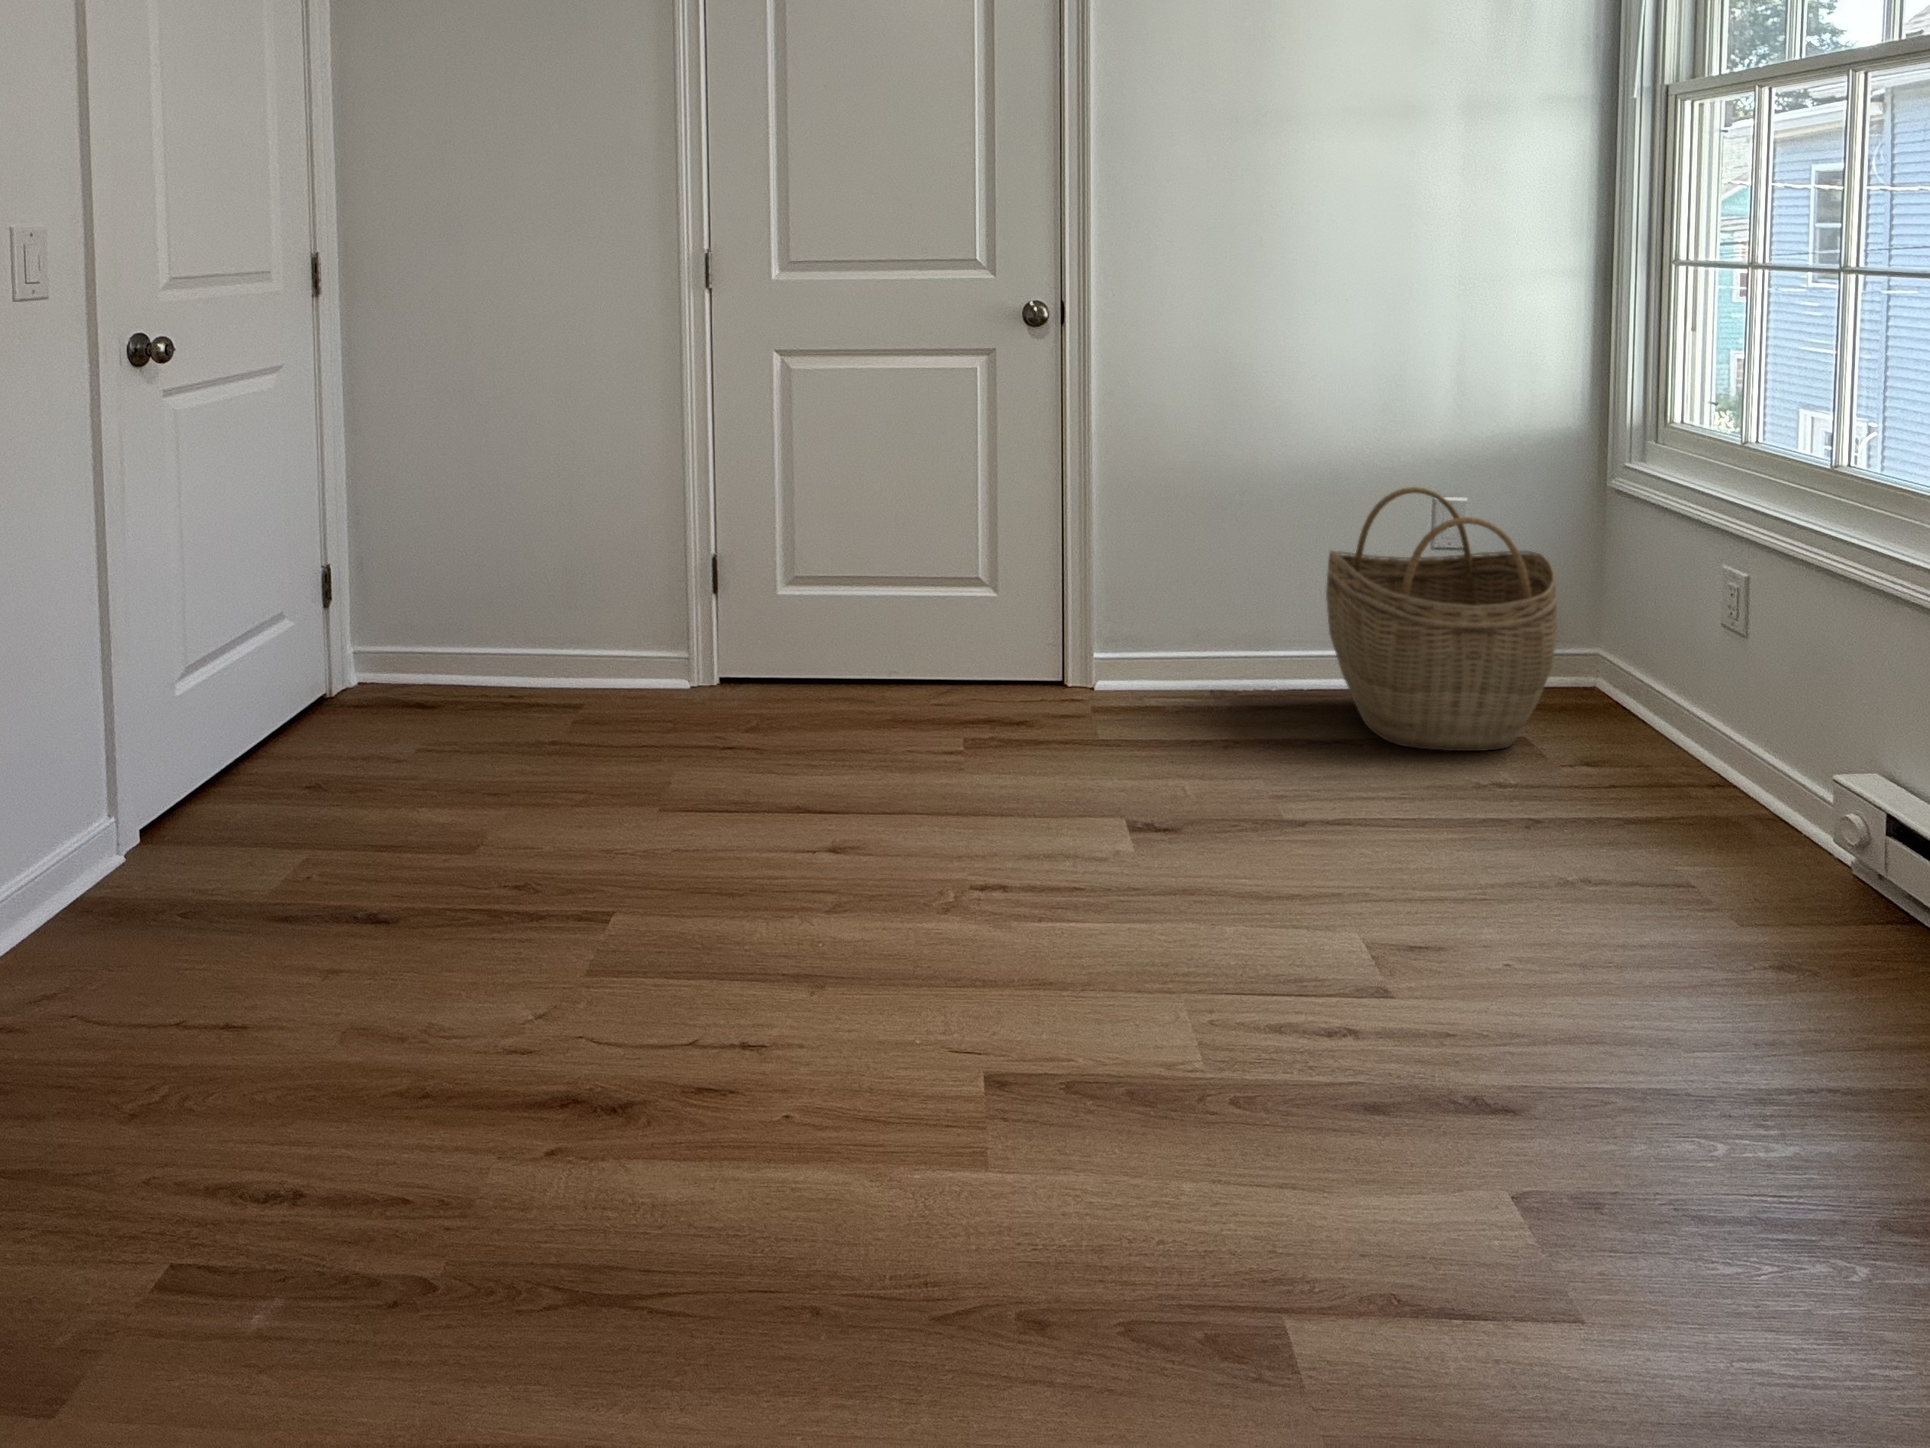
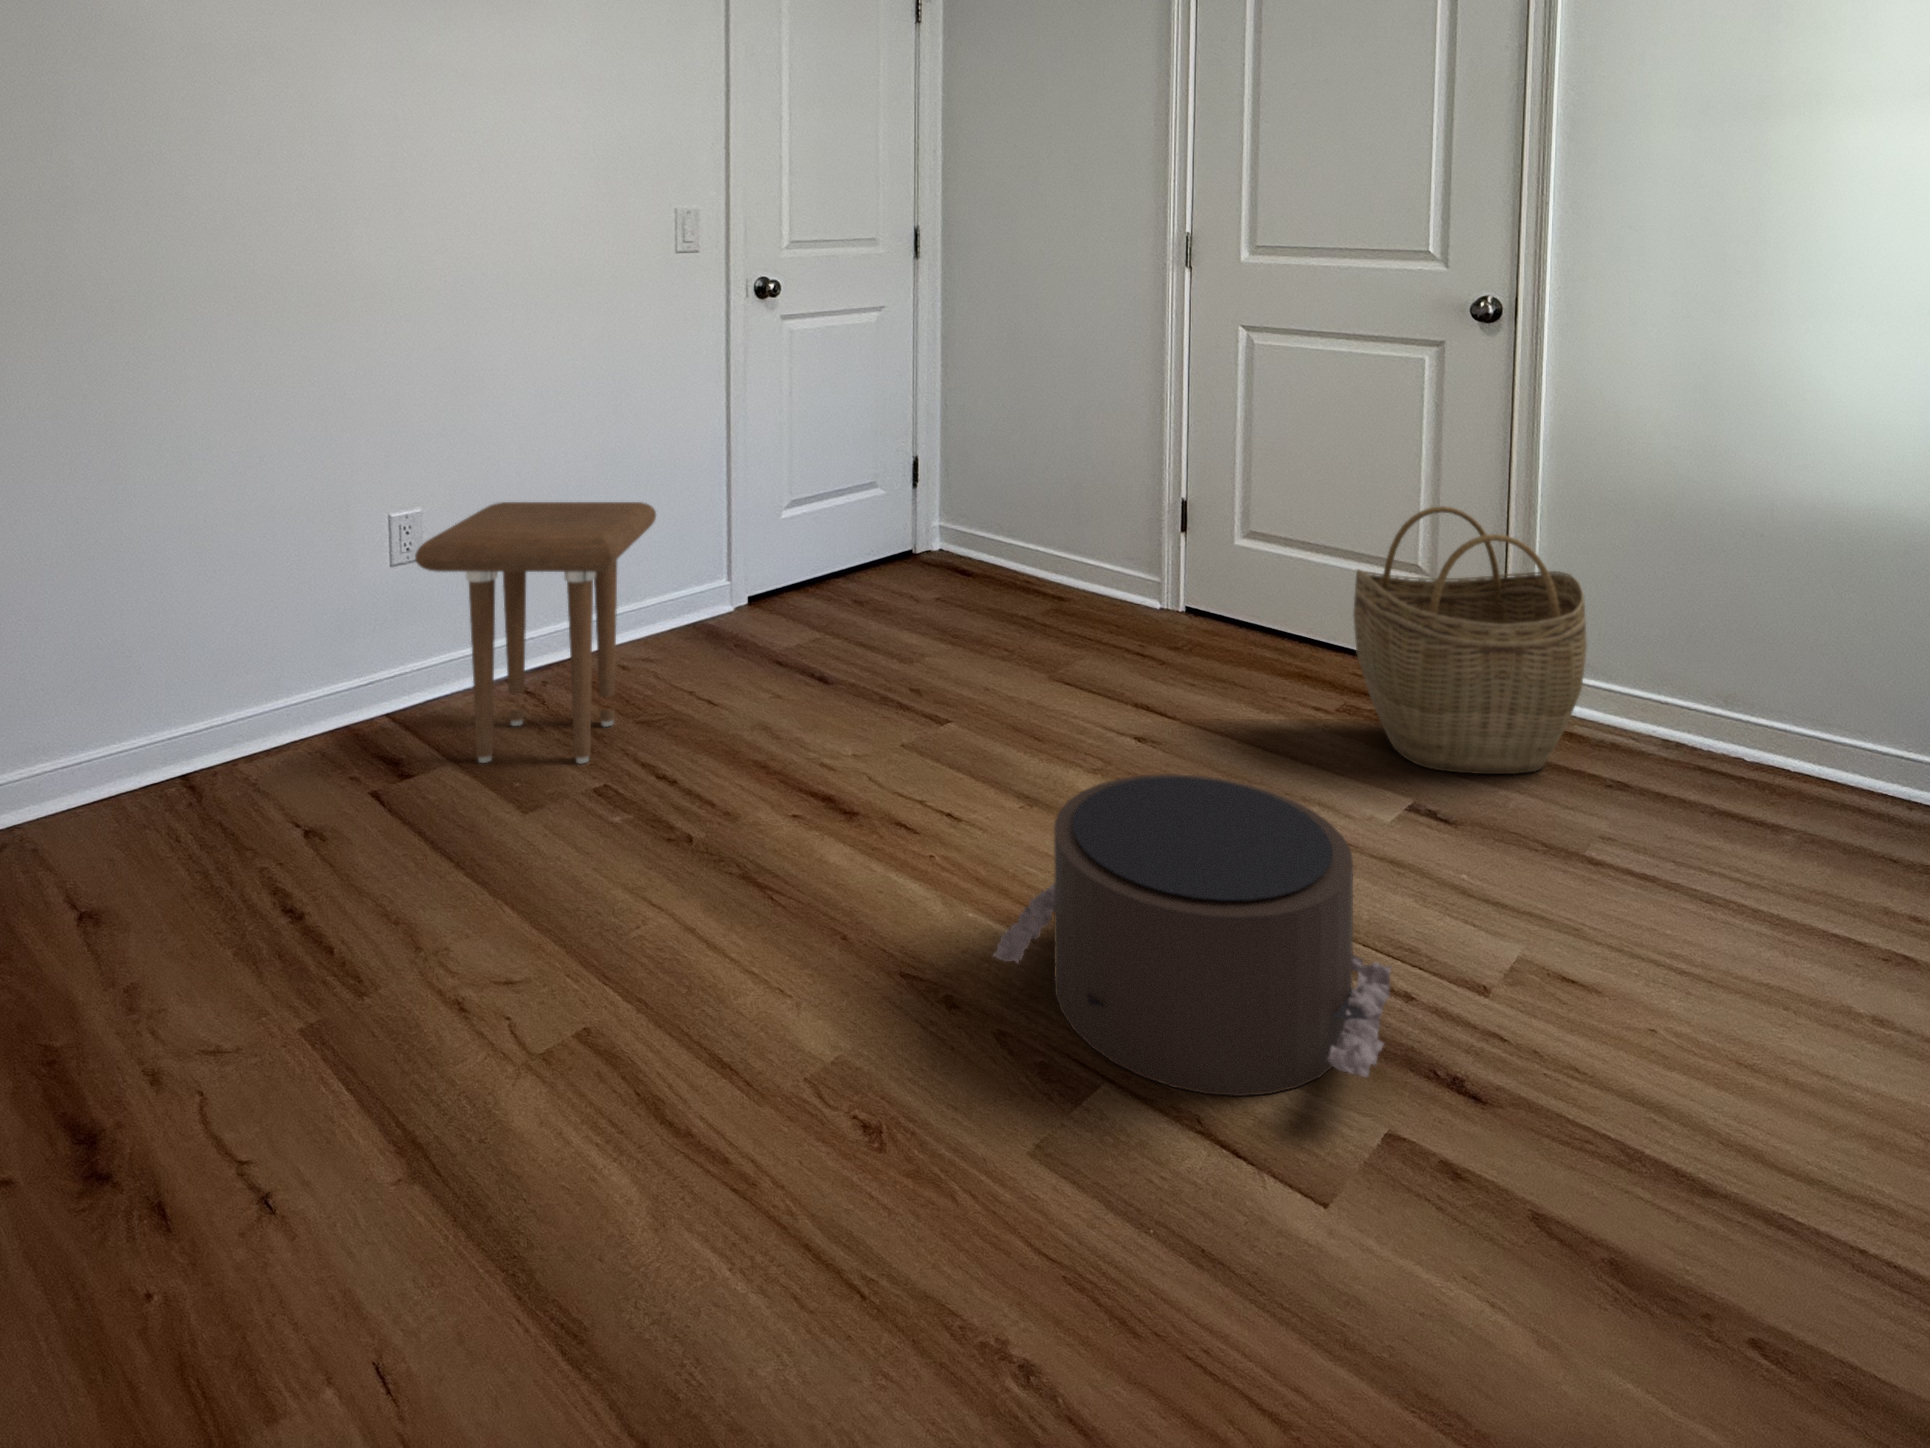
side table: none [402,489,639,746] -> present [415,502,656,763]
pouf: none [972,763,1365,1087] -> present [993,774,1391,1096]

